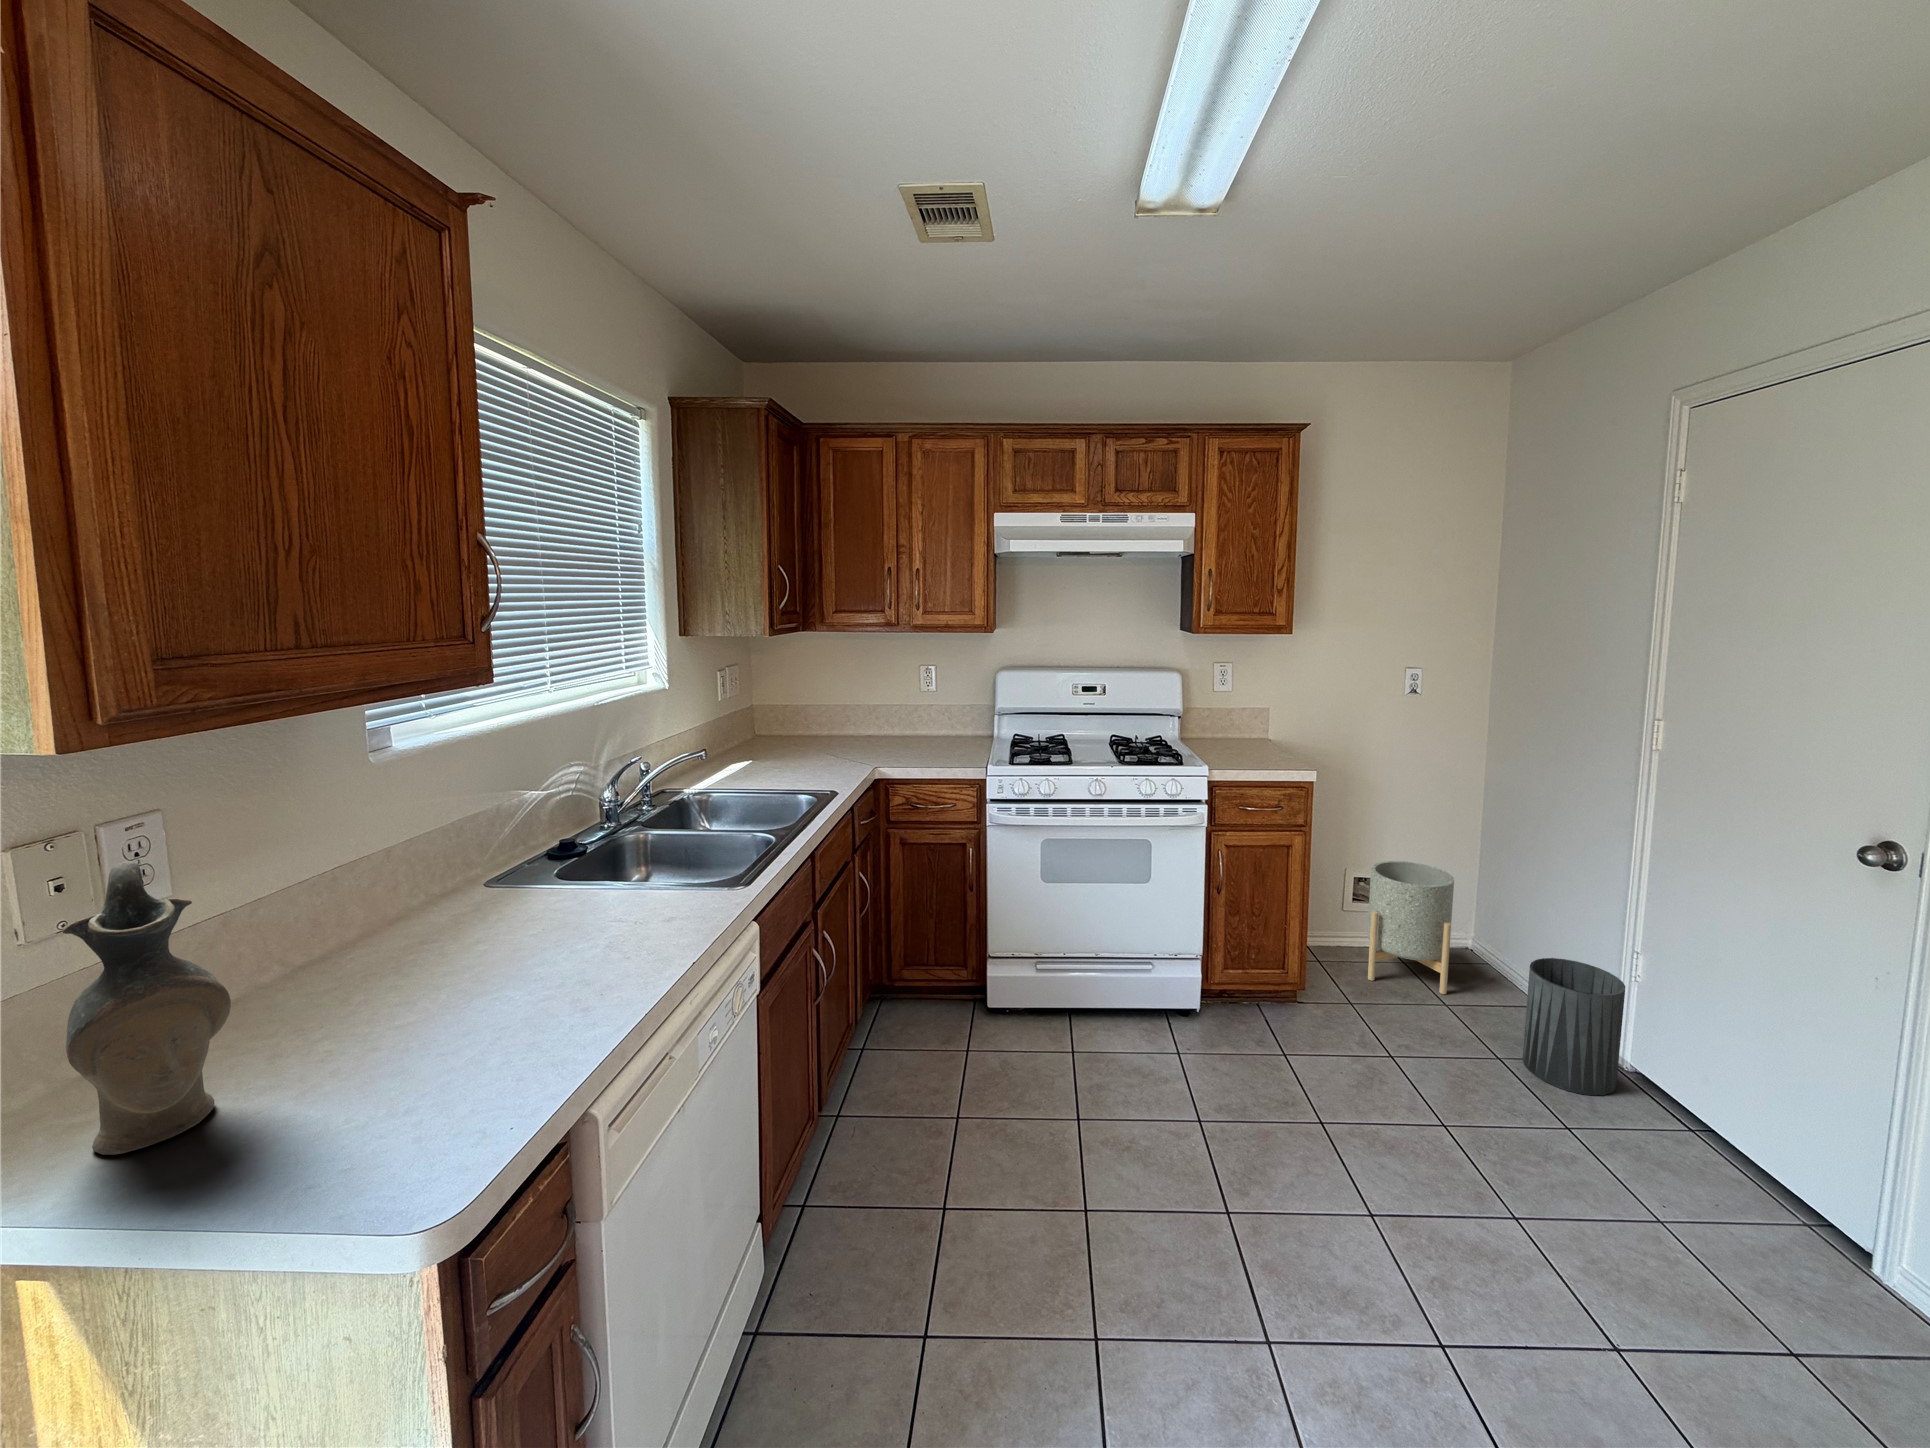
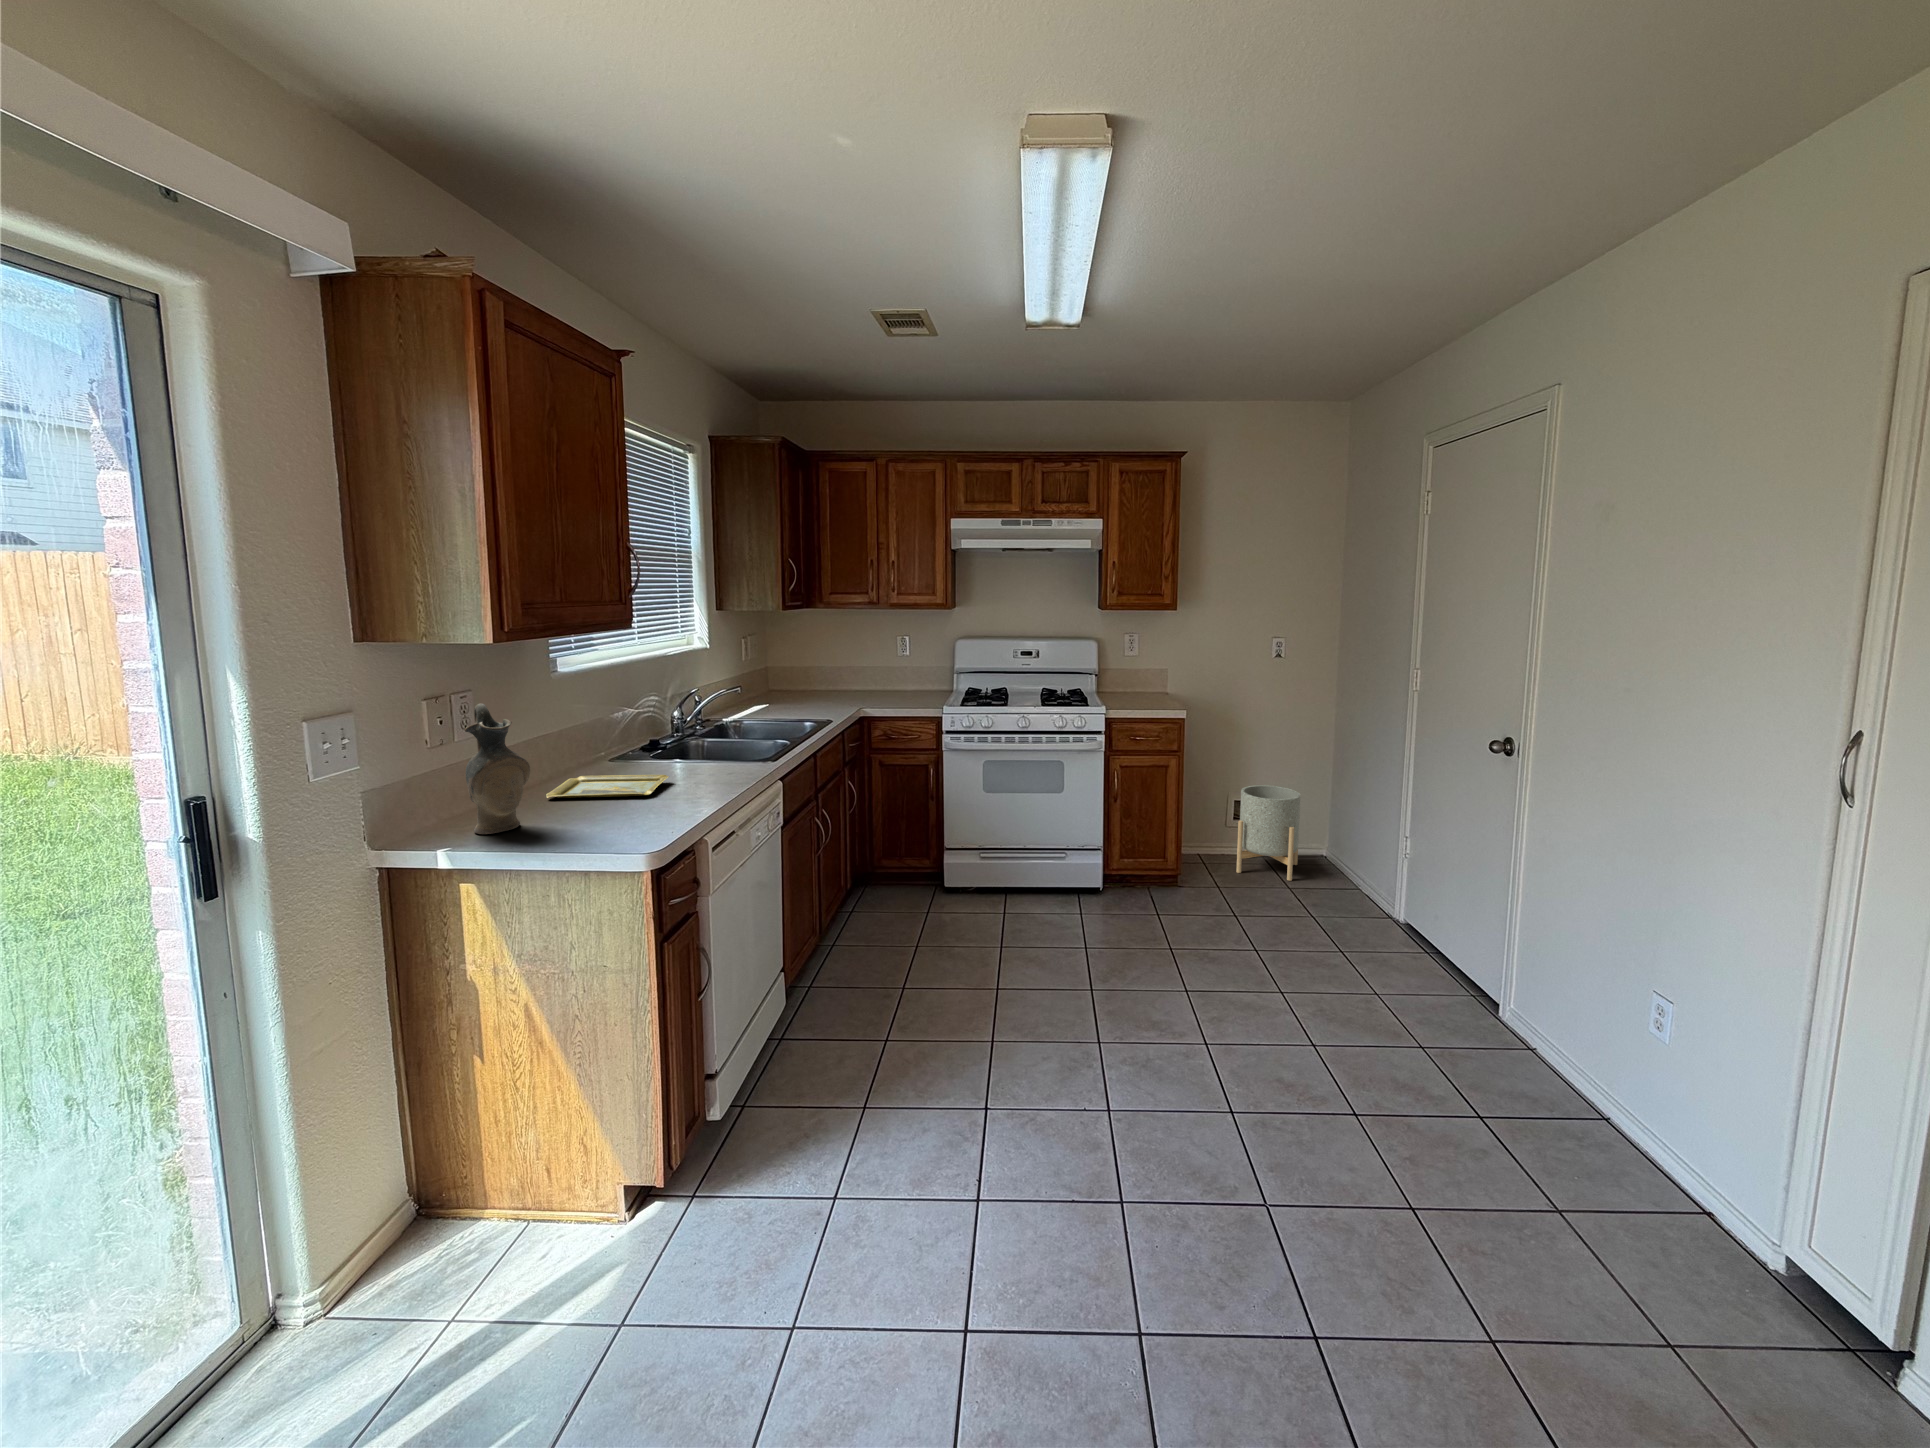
tray: none [322,934,567,1005] -> present [546,775,668,798]
trash can: present [1522,958,1625,1095] -> none [1328,844,1392,934]

